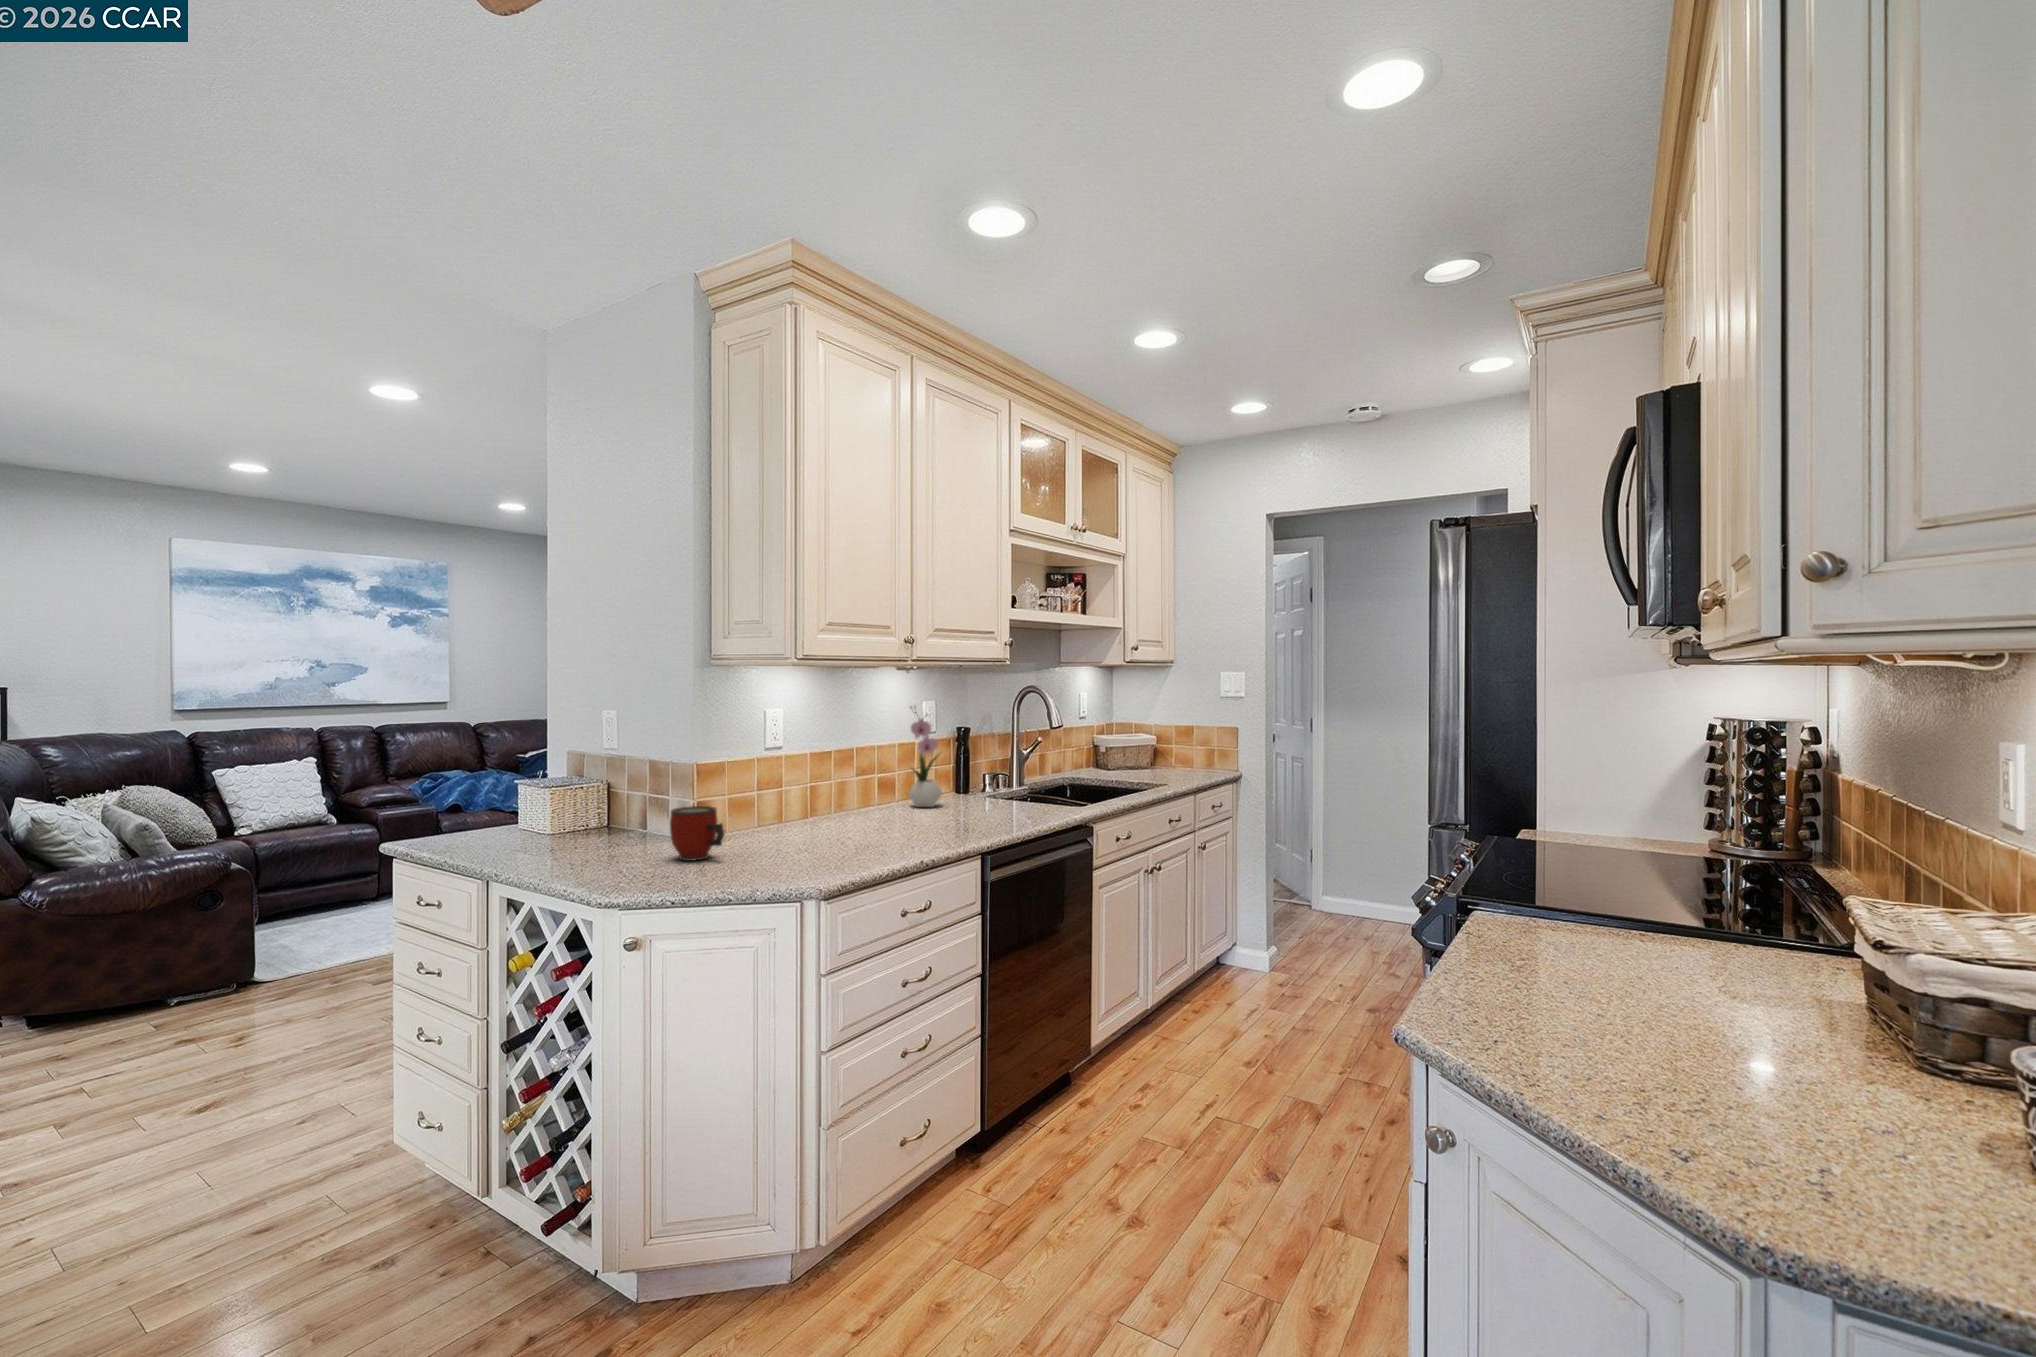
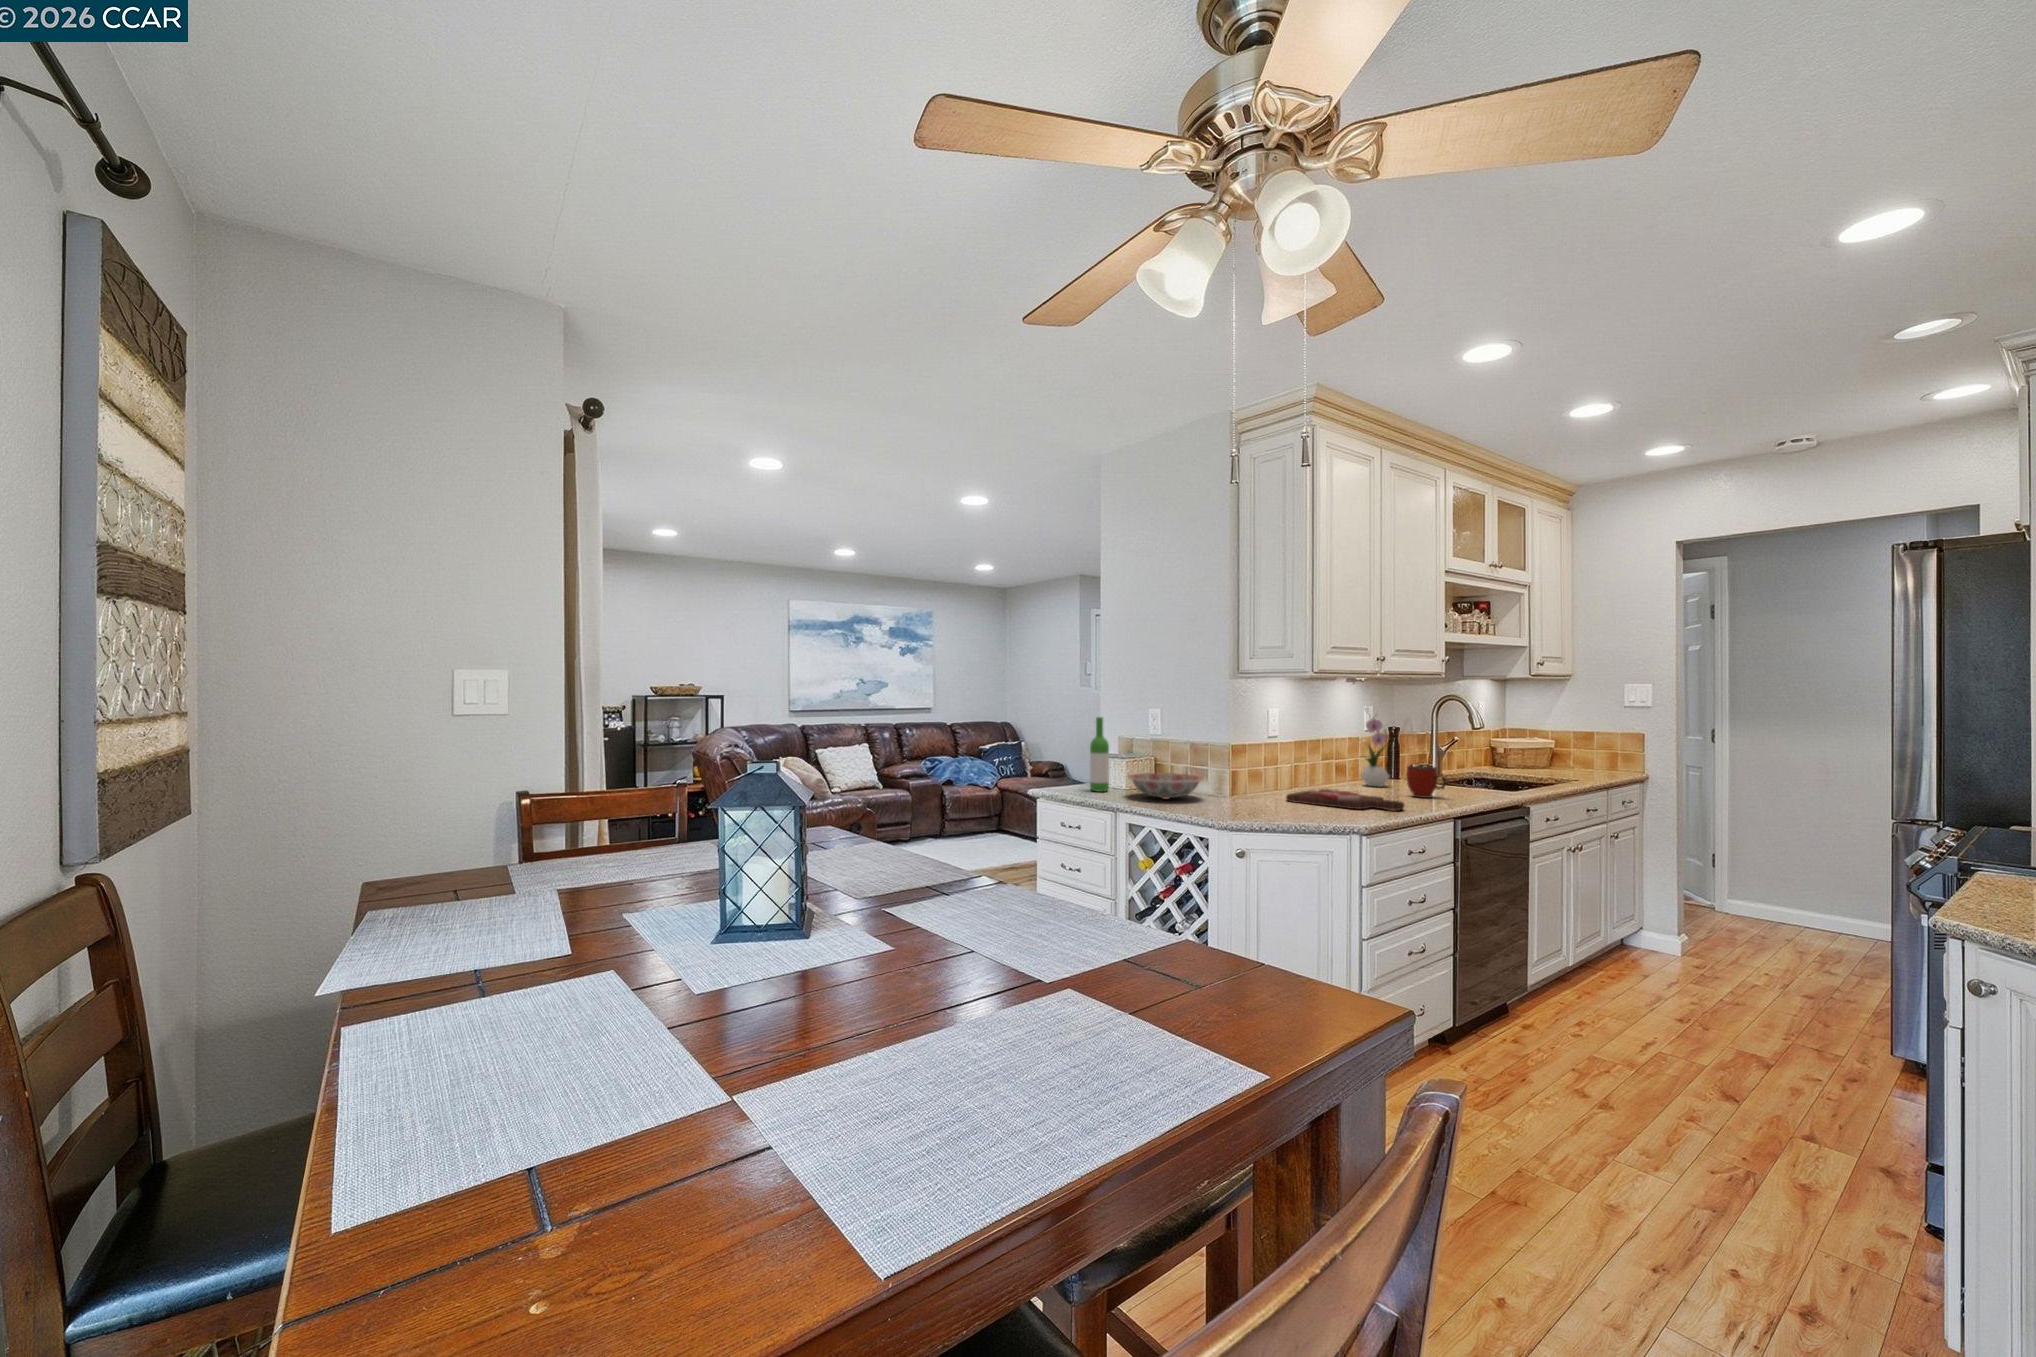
wine bottle: none [476,729,509,844] -> present [1090,717,1109,792]
mug: present [670,806,724,861] -> present [1406,766,1447,798]
ceramic bowl: none [518,810,644,851] -> present [1128,773,1204,798]
cutting board: none [766,821,913,853] -> present [1286,789,1404,811]

